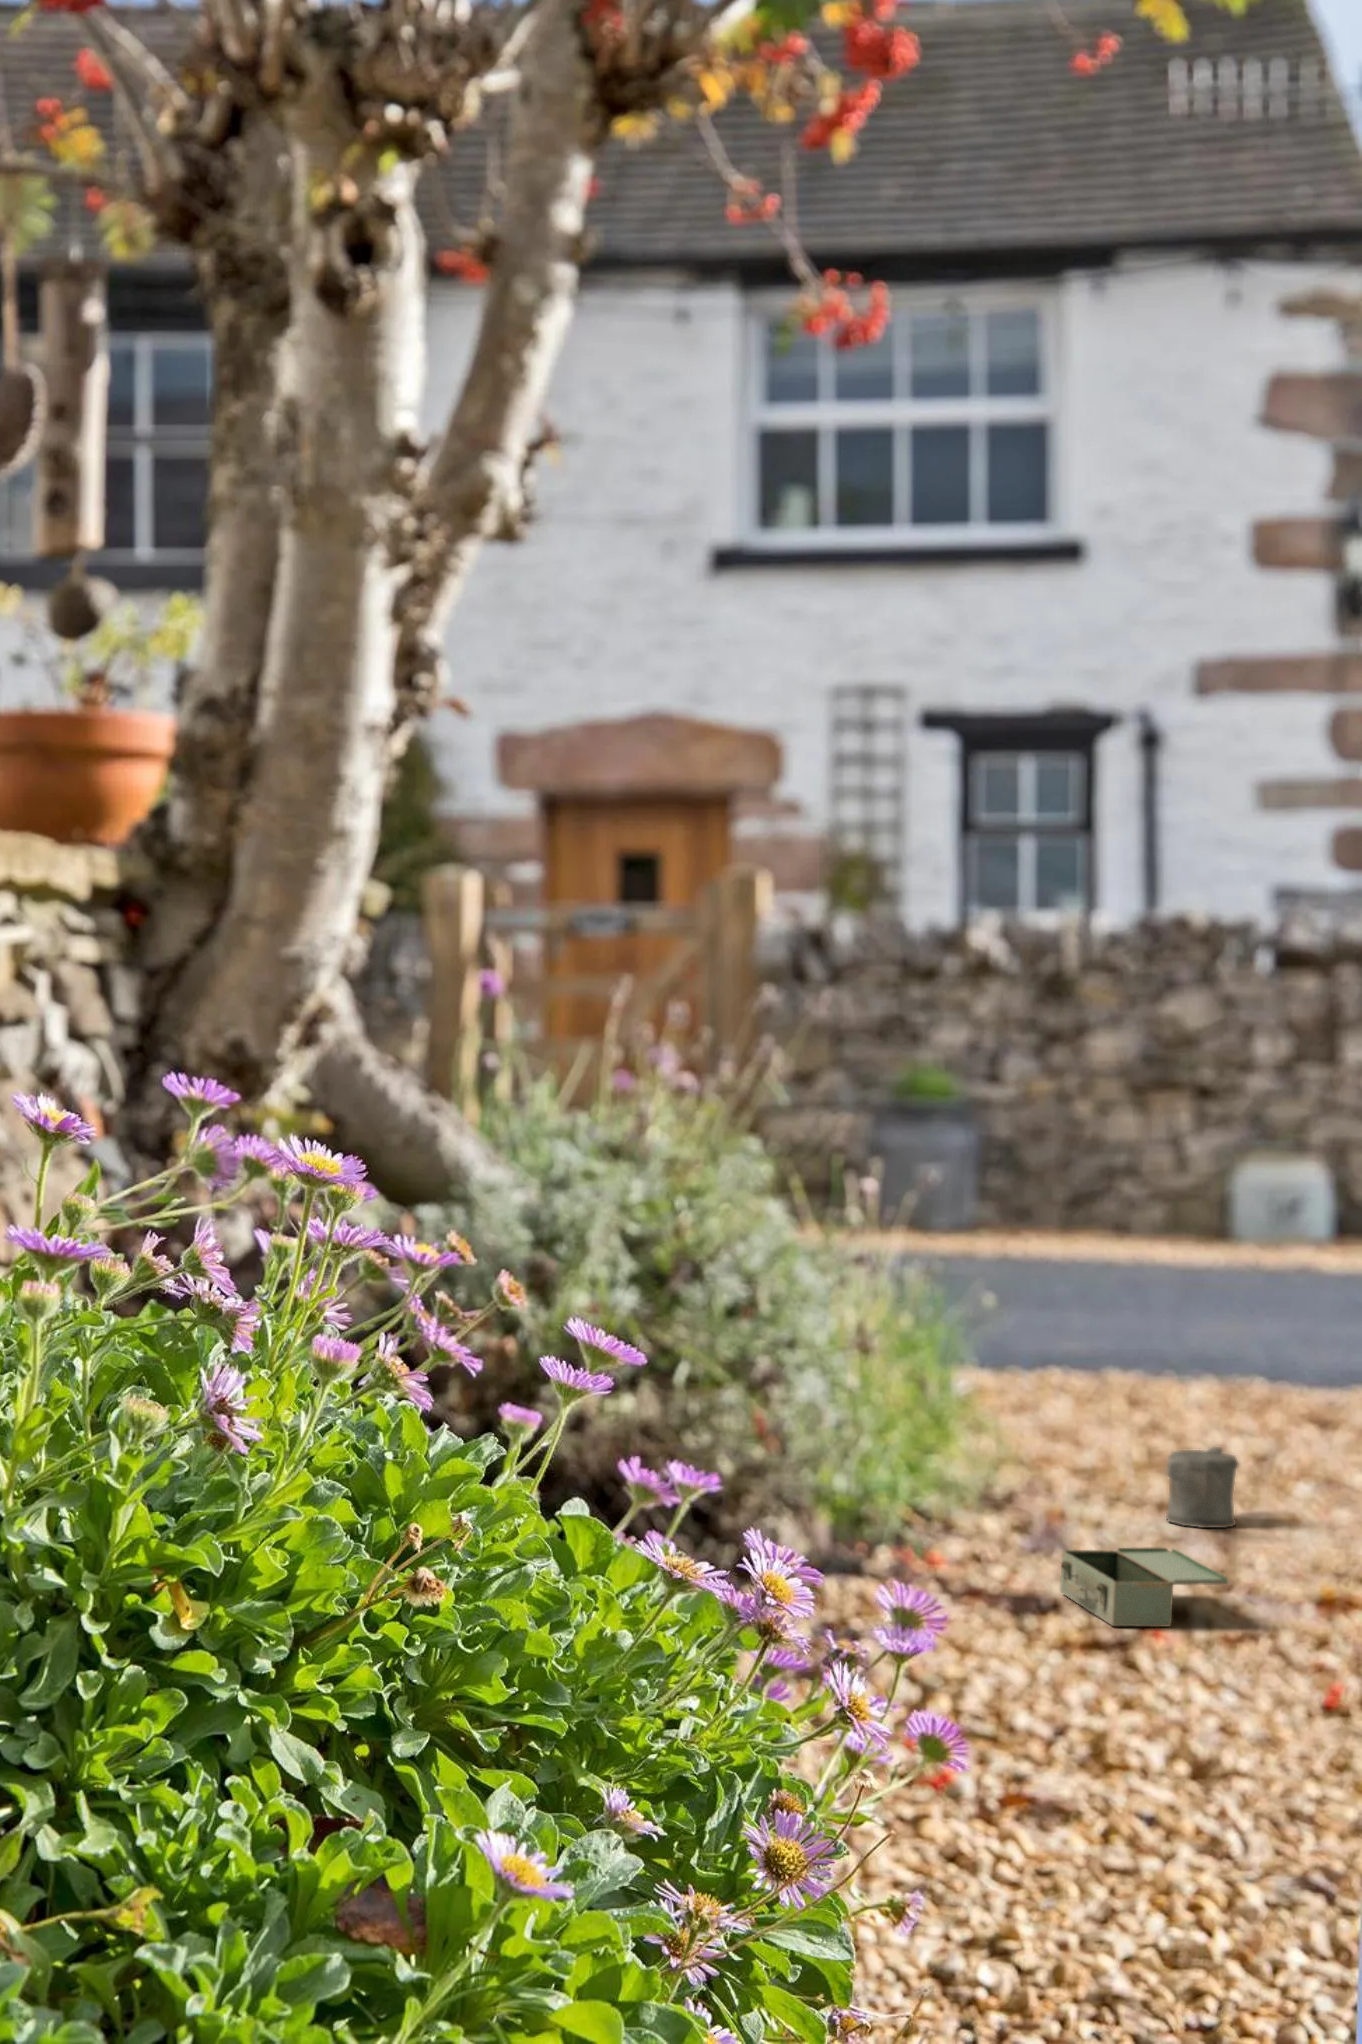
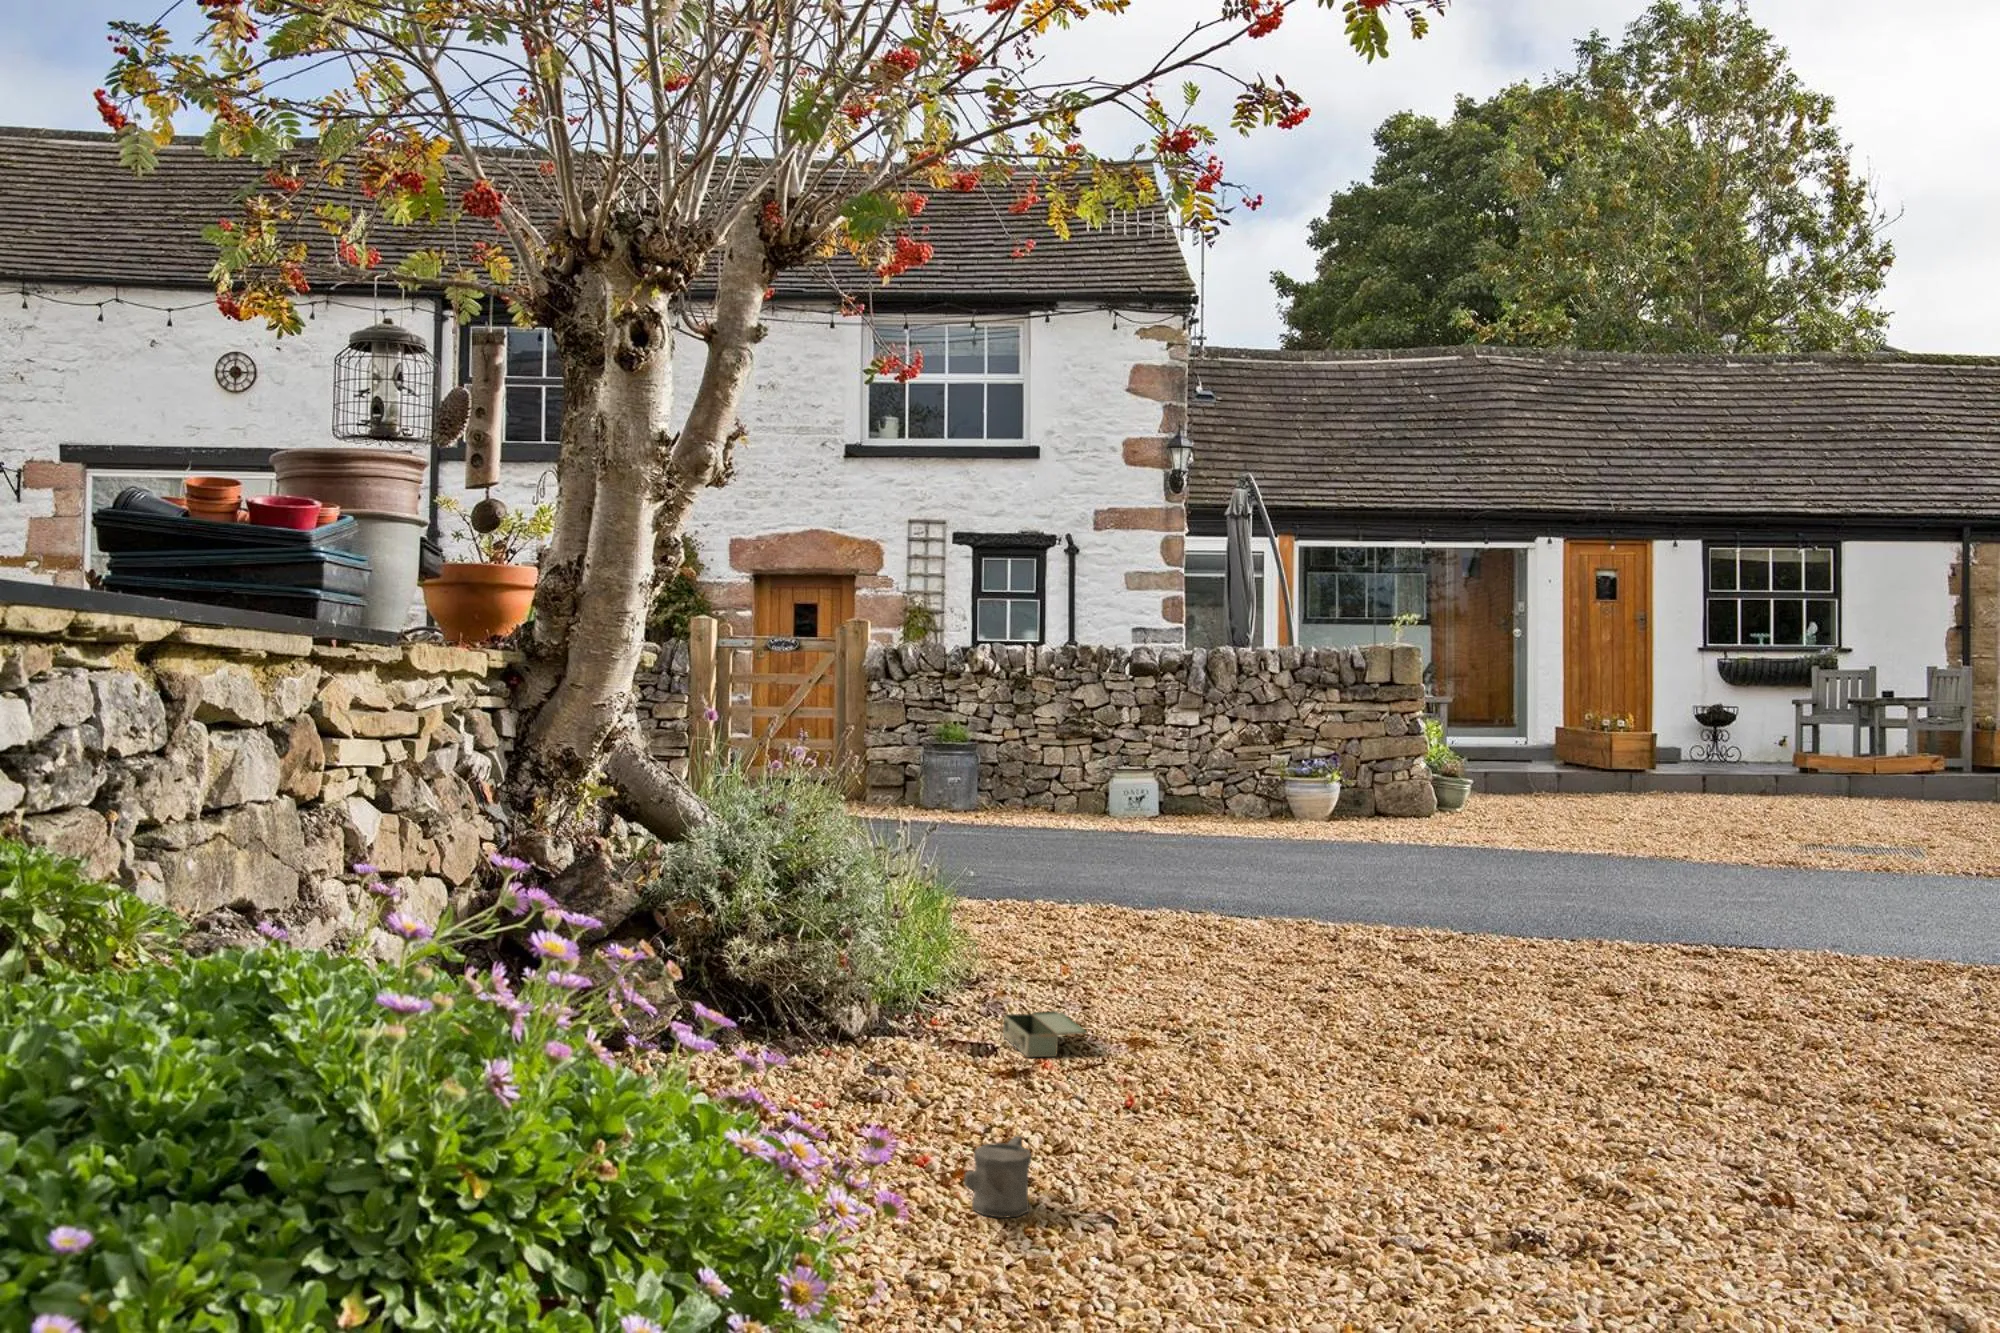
watering can: present [1166,1447,1238,1528] -> present [964,1136,1031,1218]

